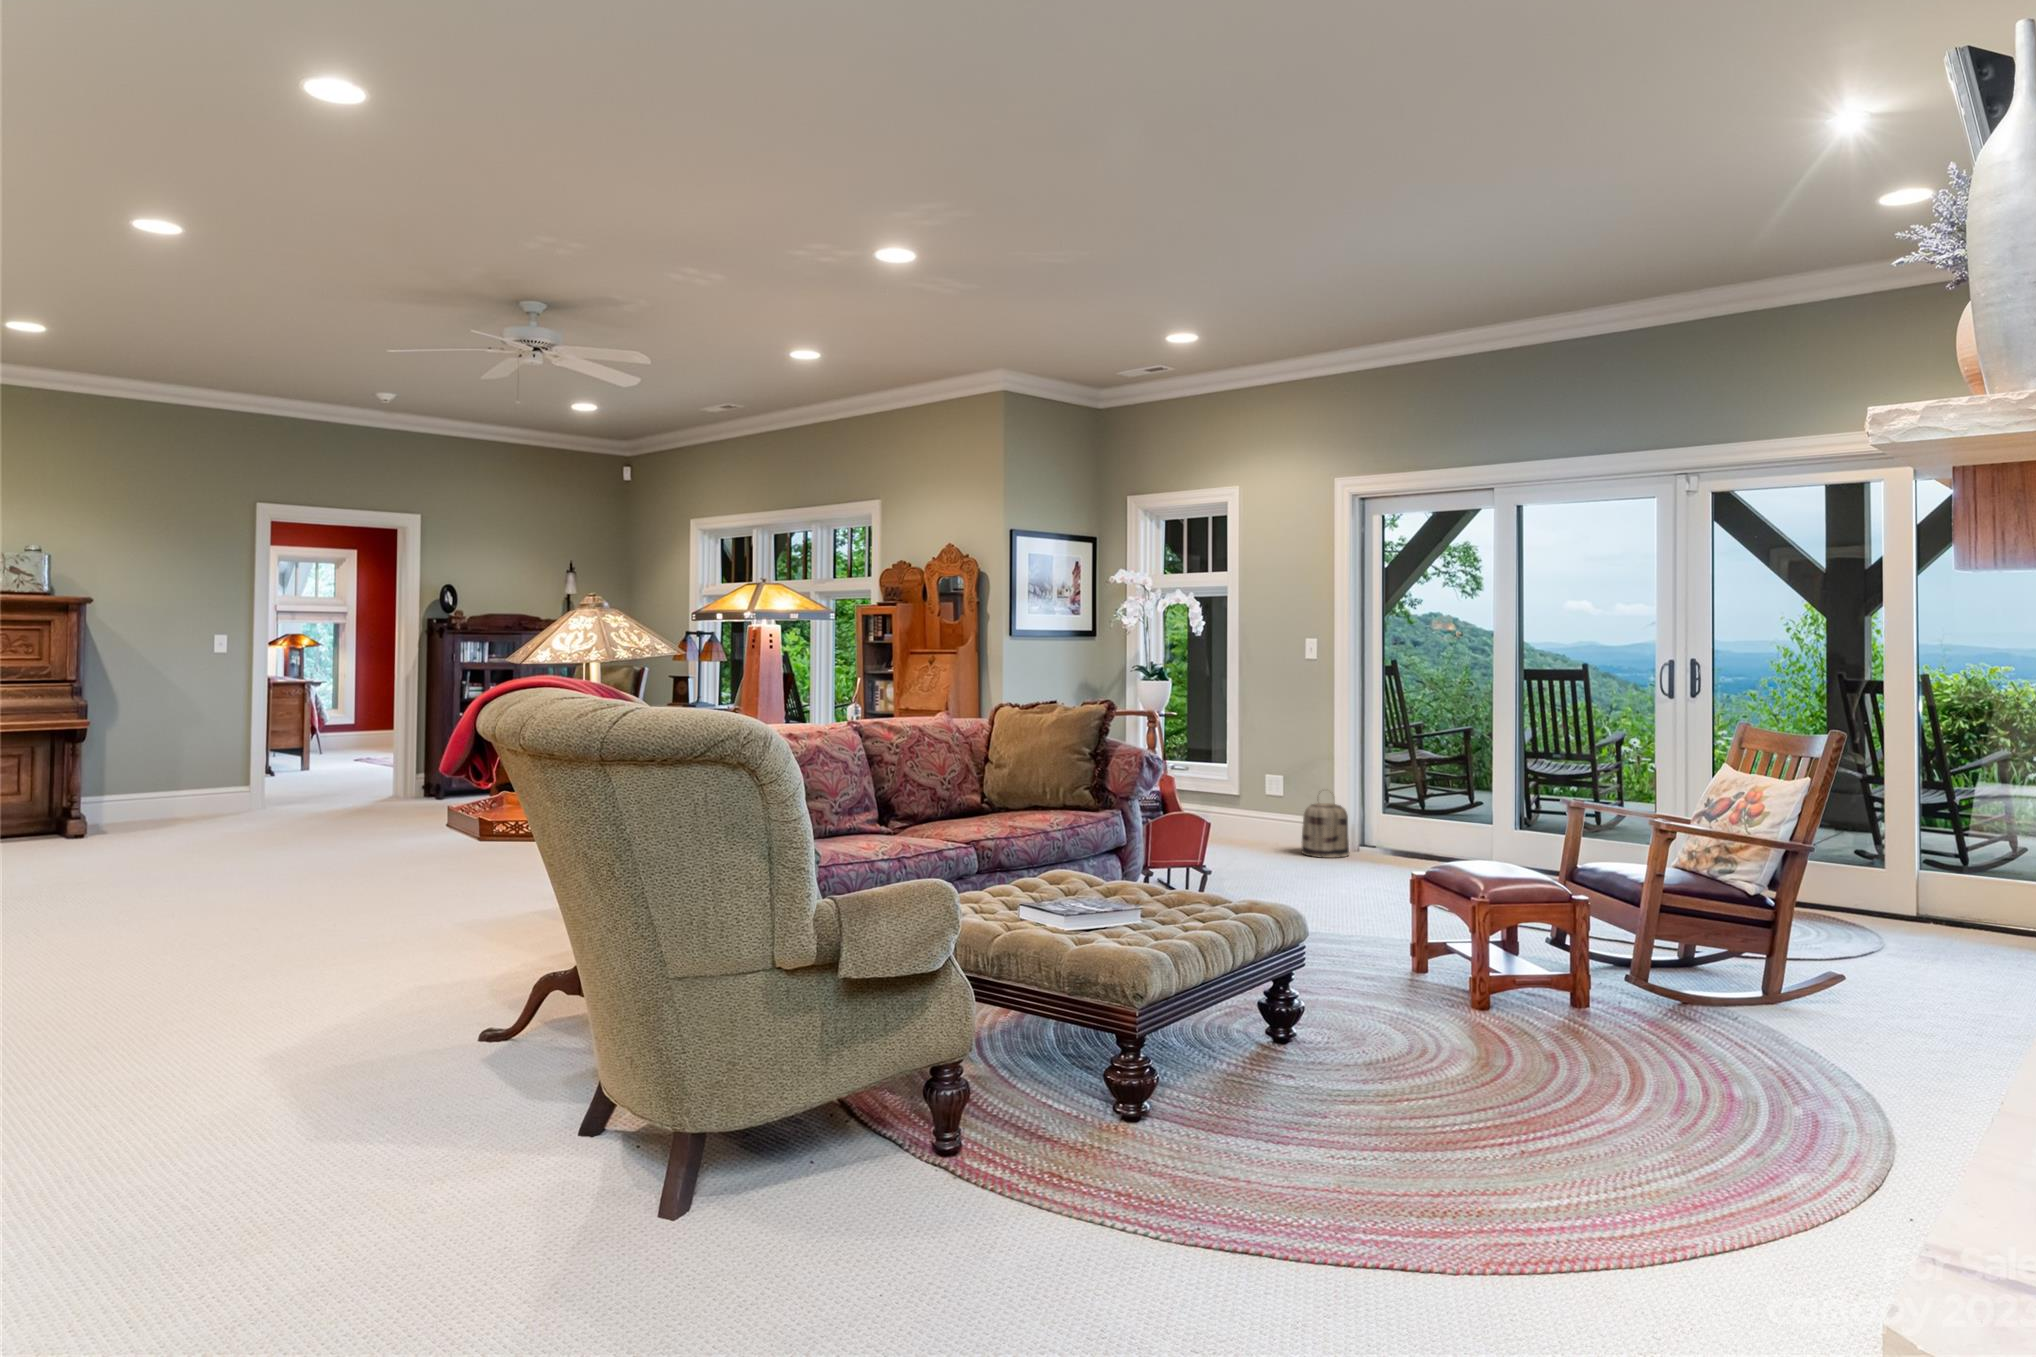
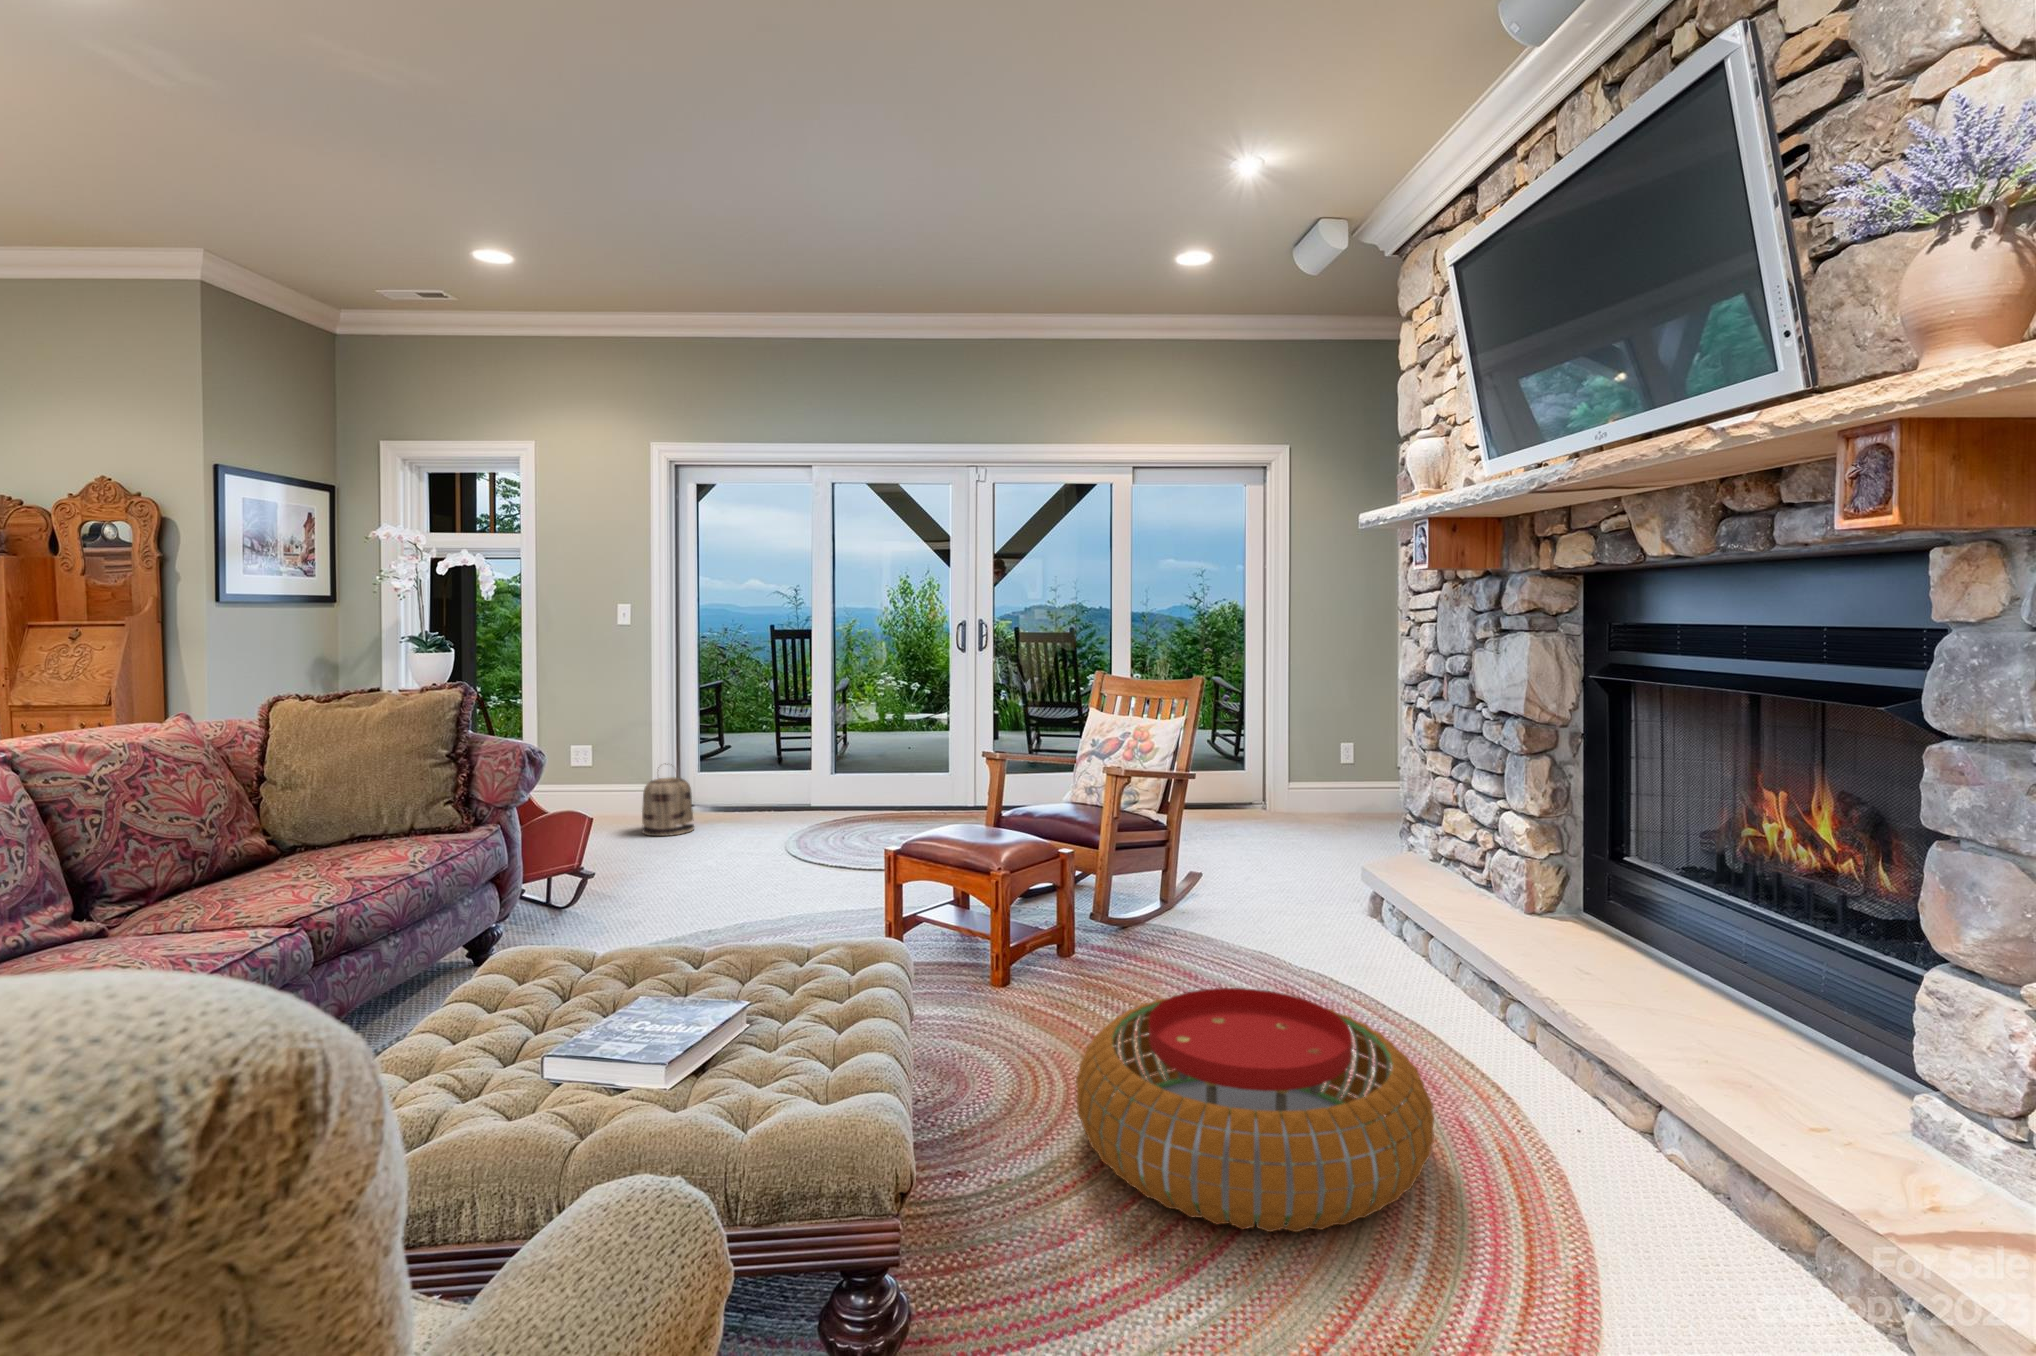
pouf: none [1382,1004,1718,1195] -> present [1076,988,1434,1232]

